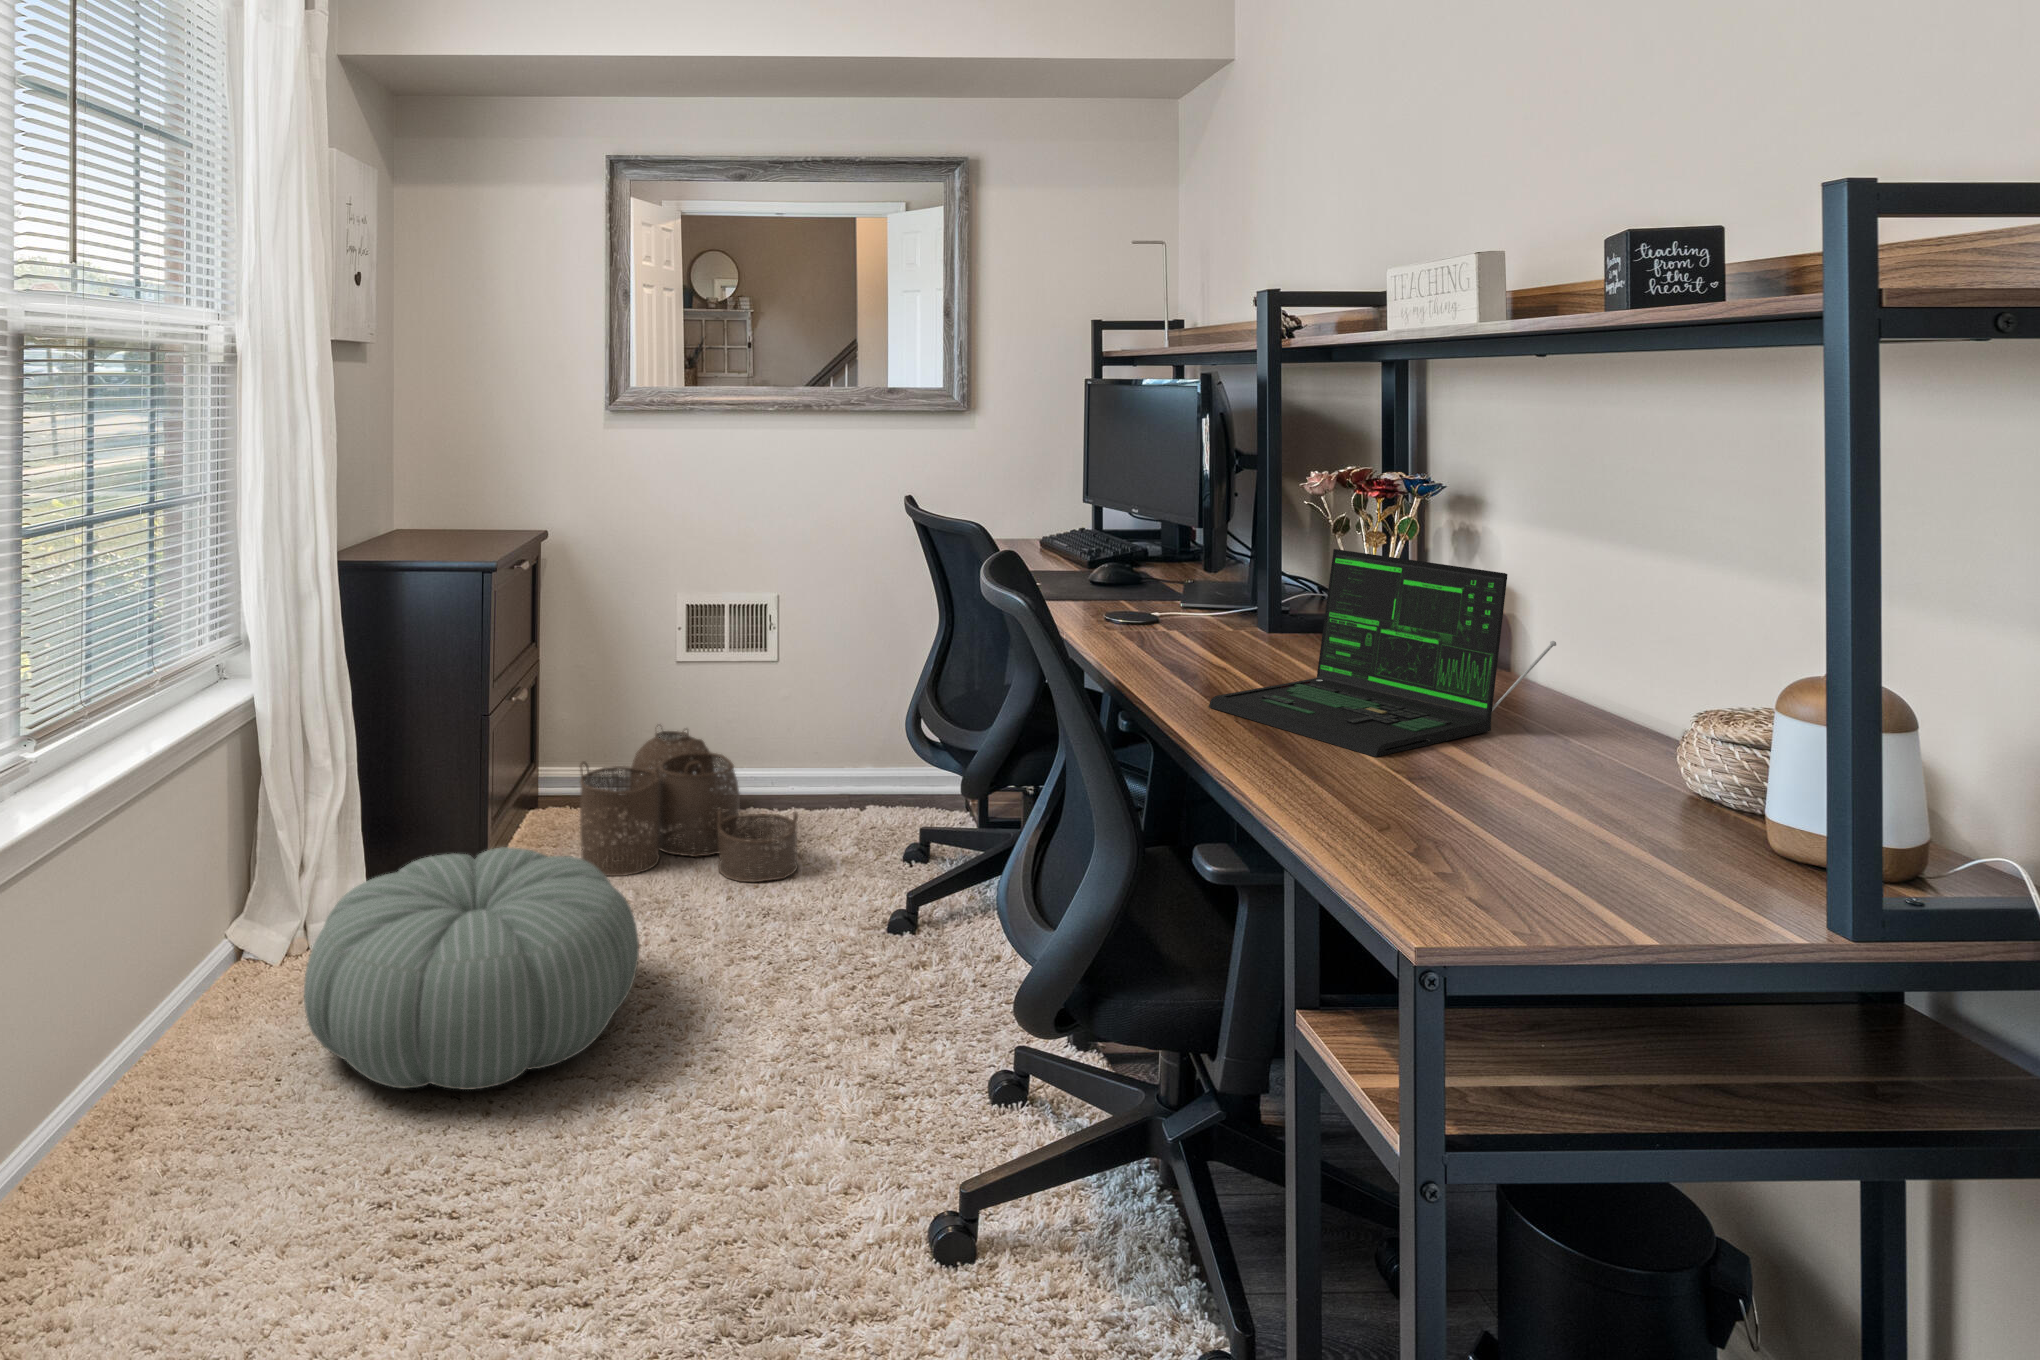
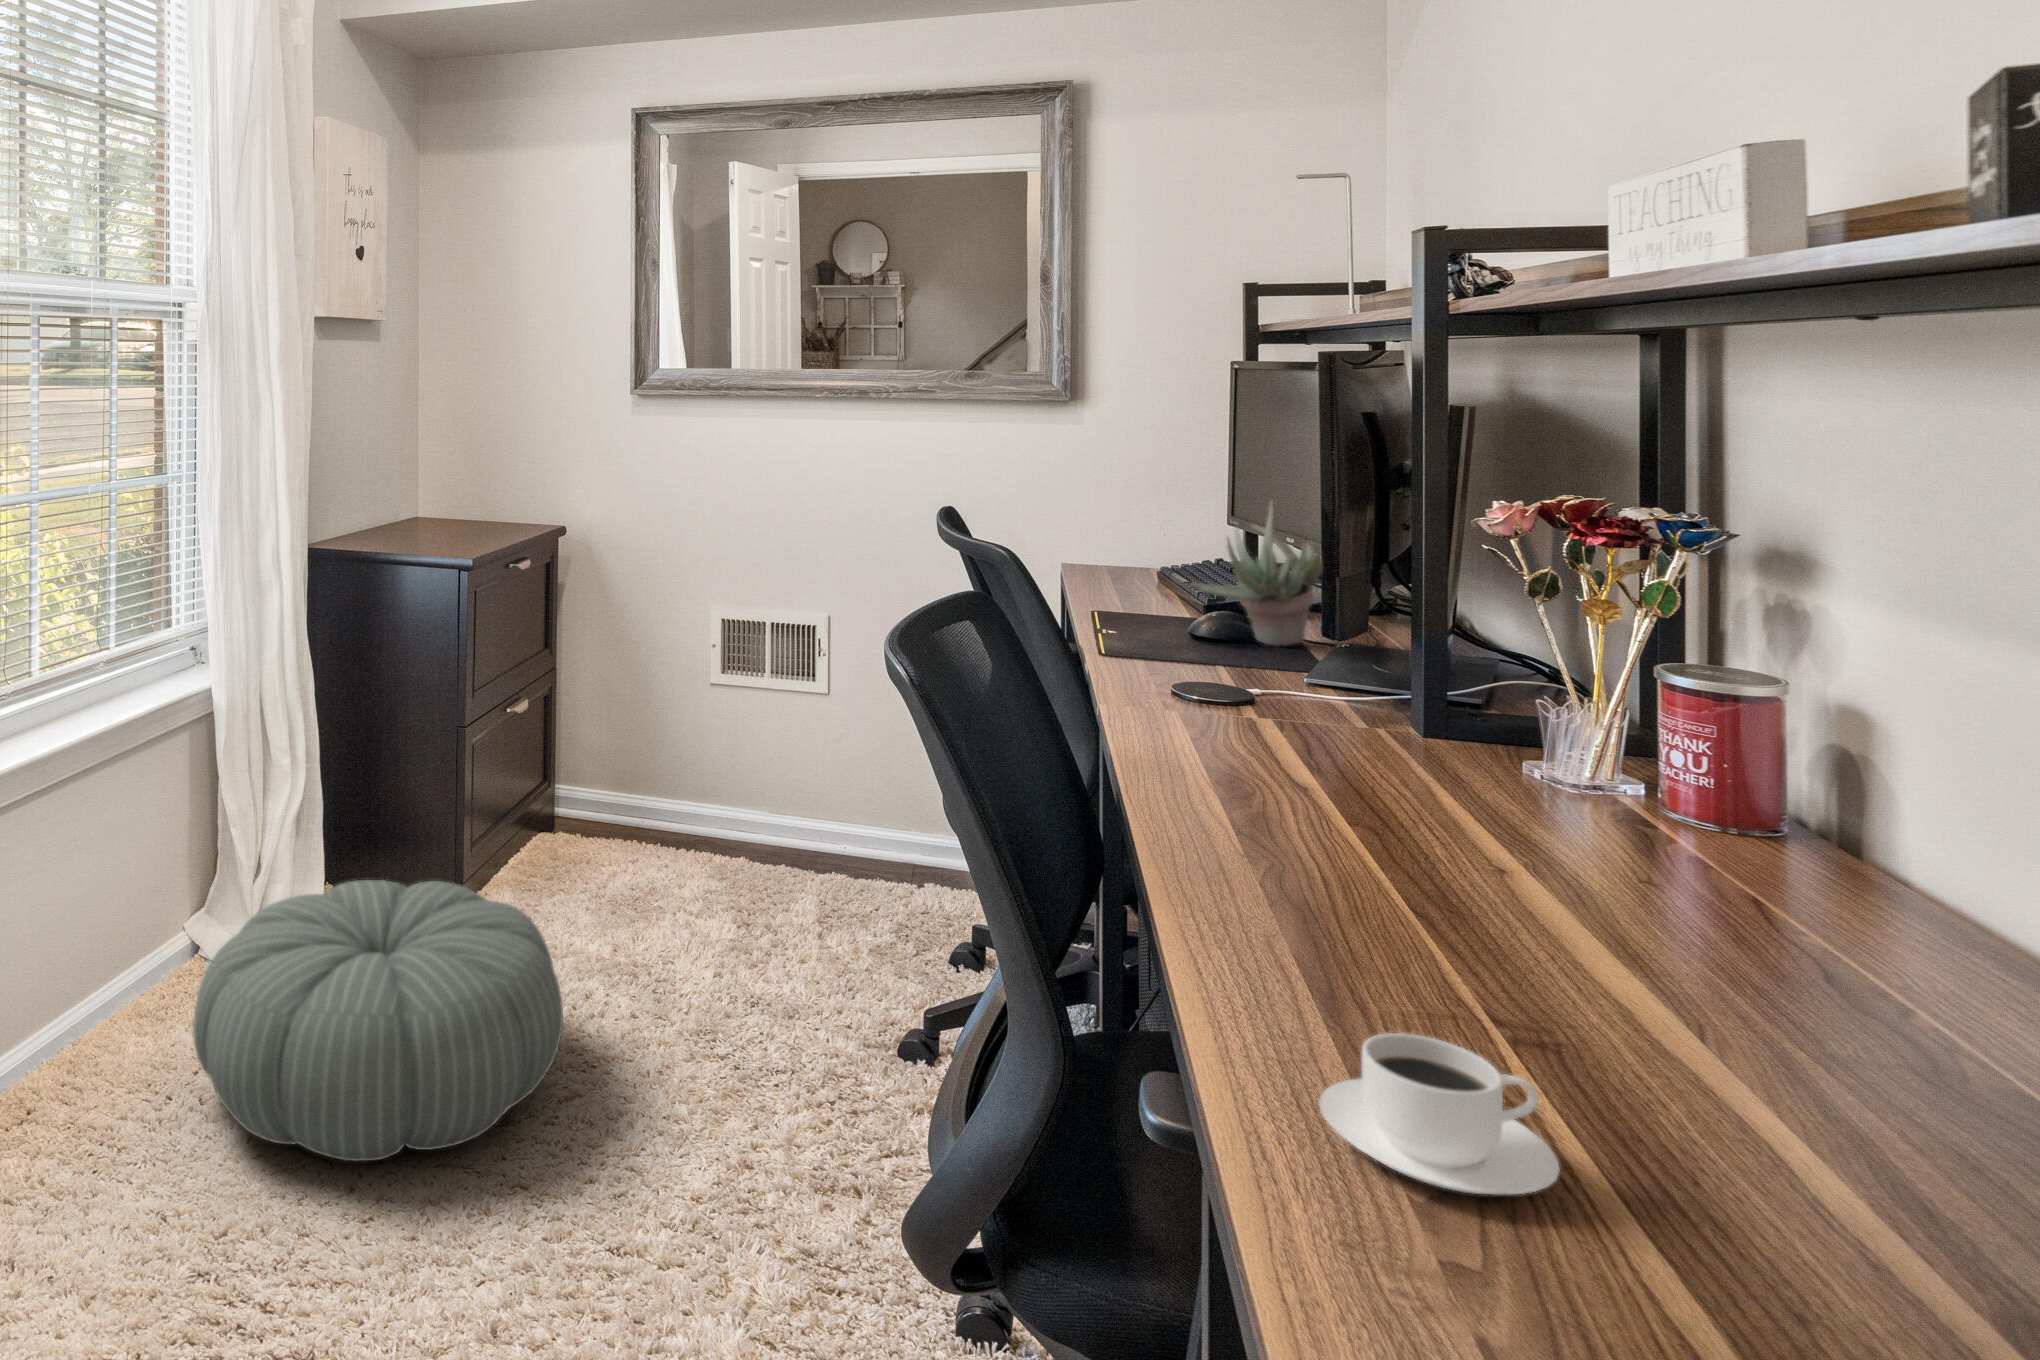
succulent plant: none [1089,479,1178,586] -> present [1192,502,1322,645]
laptop: present [1209,549,1556,757] -> none [1247,624,1884,975]
woven basket: present [580,726,798,882] -> none [570,755,817,960]
coffee cup: none [1335,777,1462,853] -> present [1319,1033,1559,1194]

